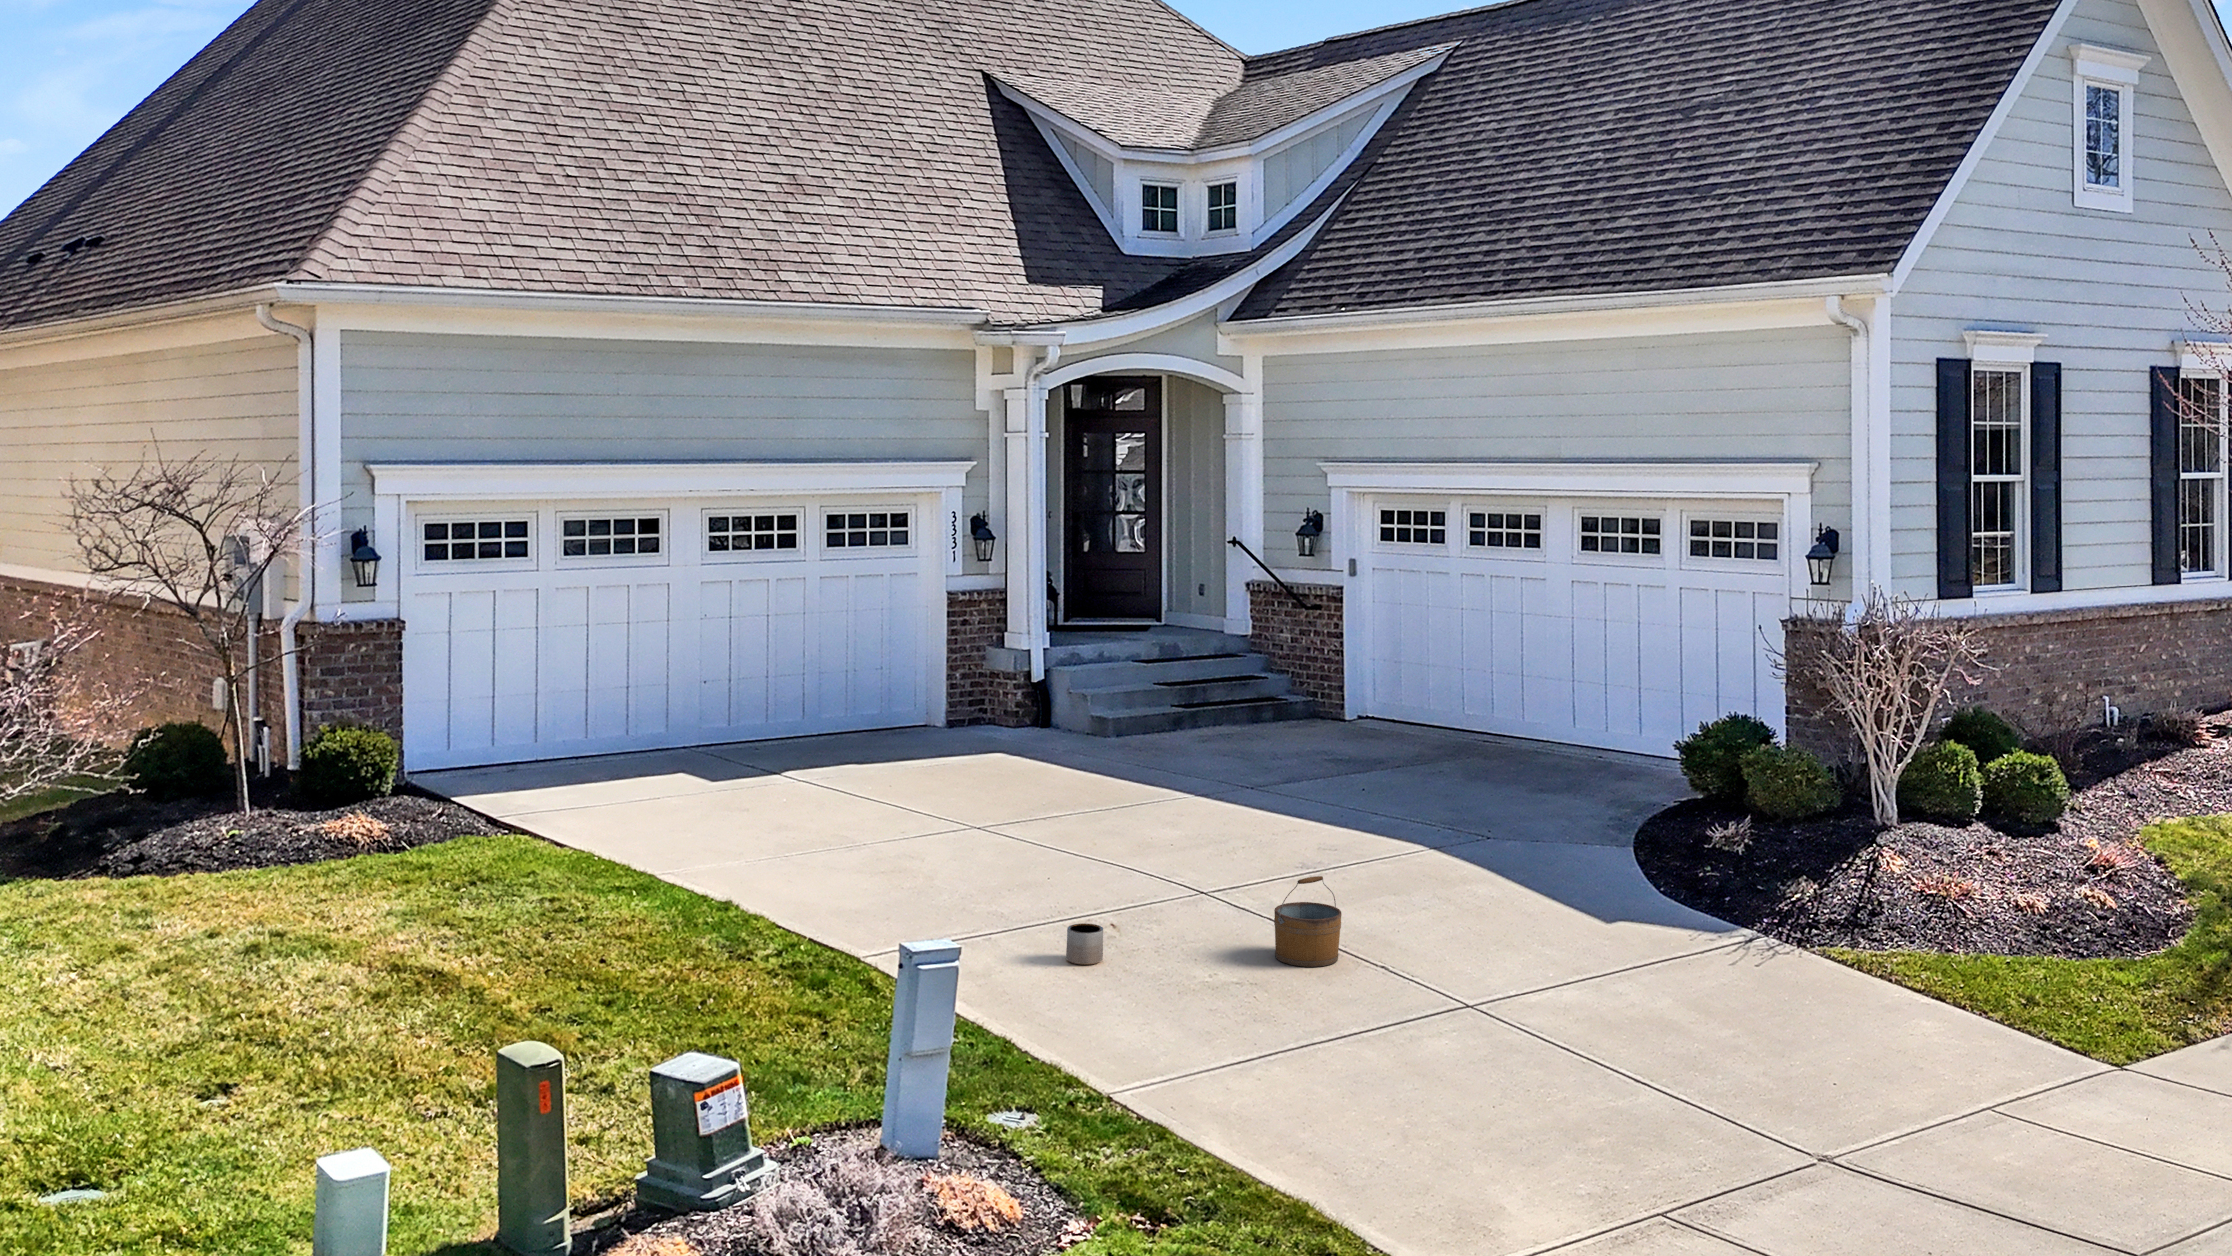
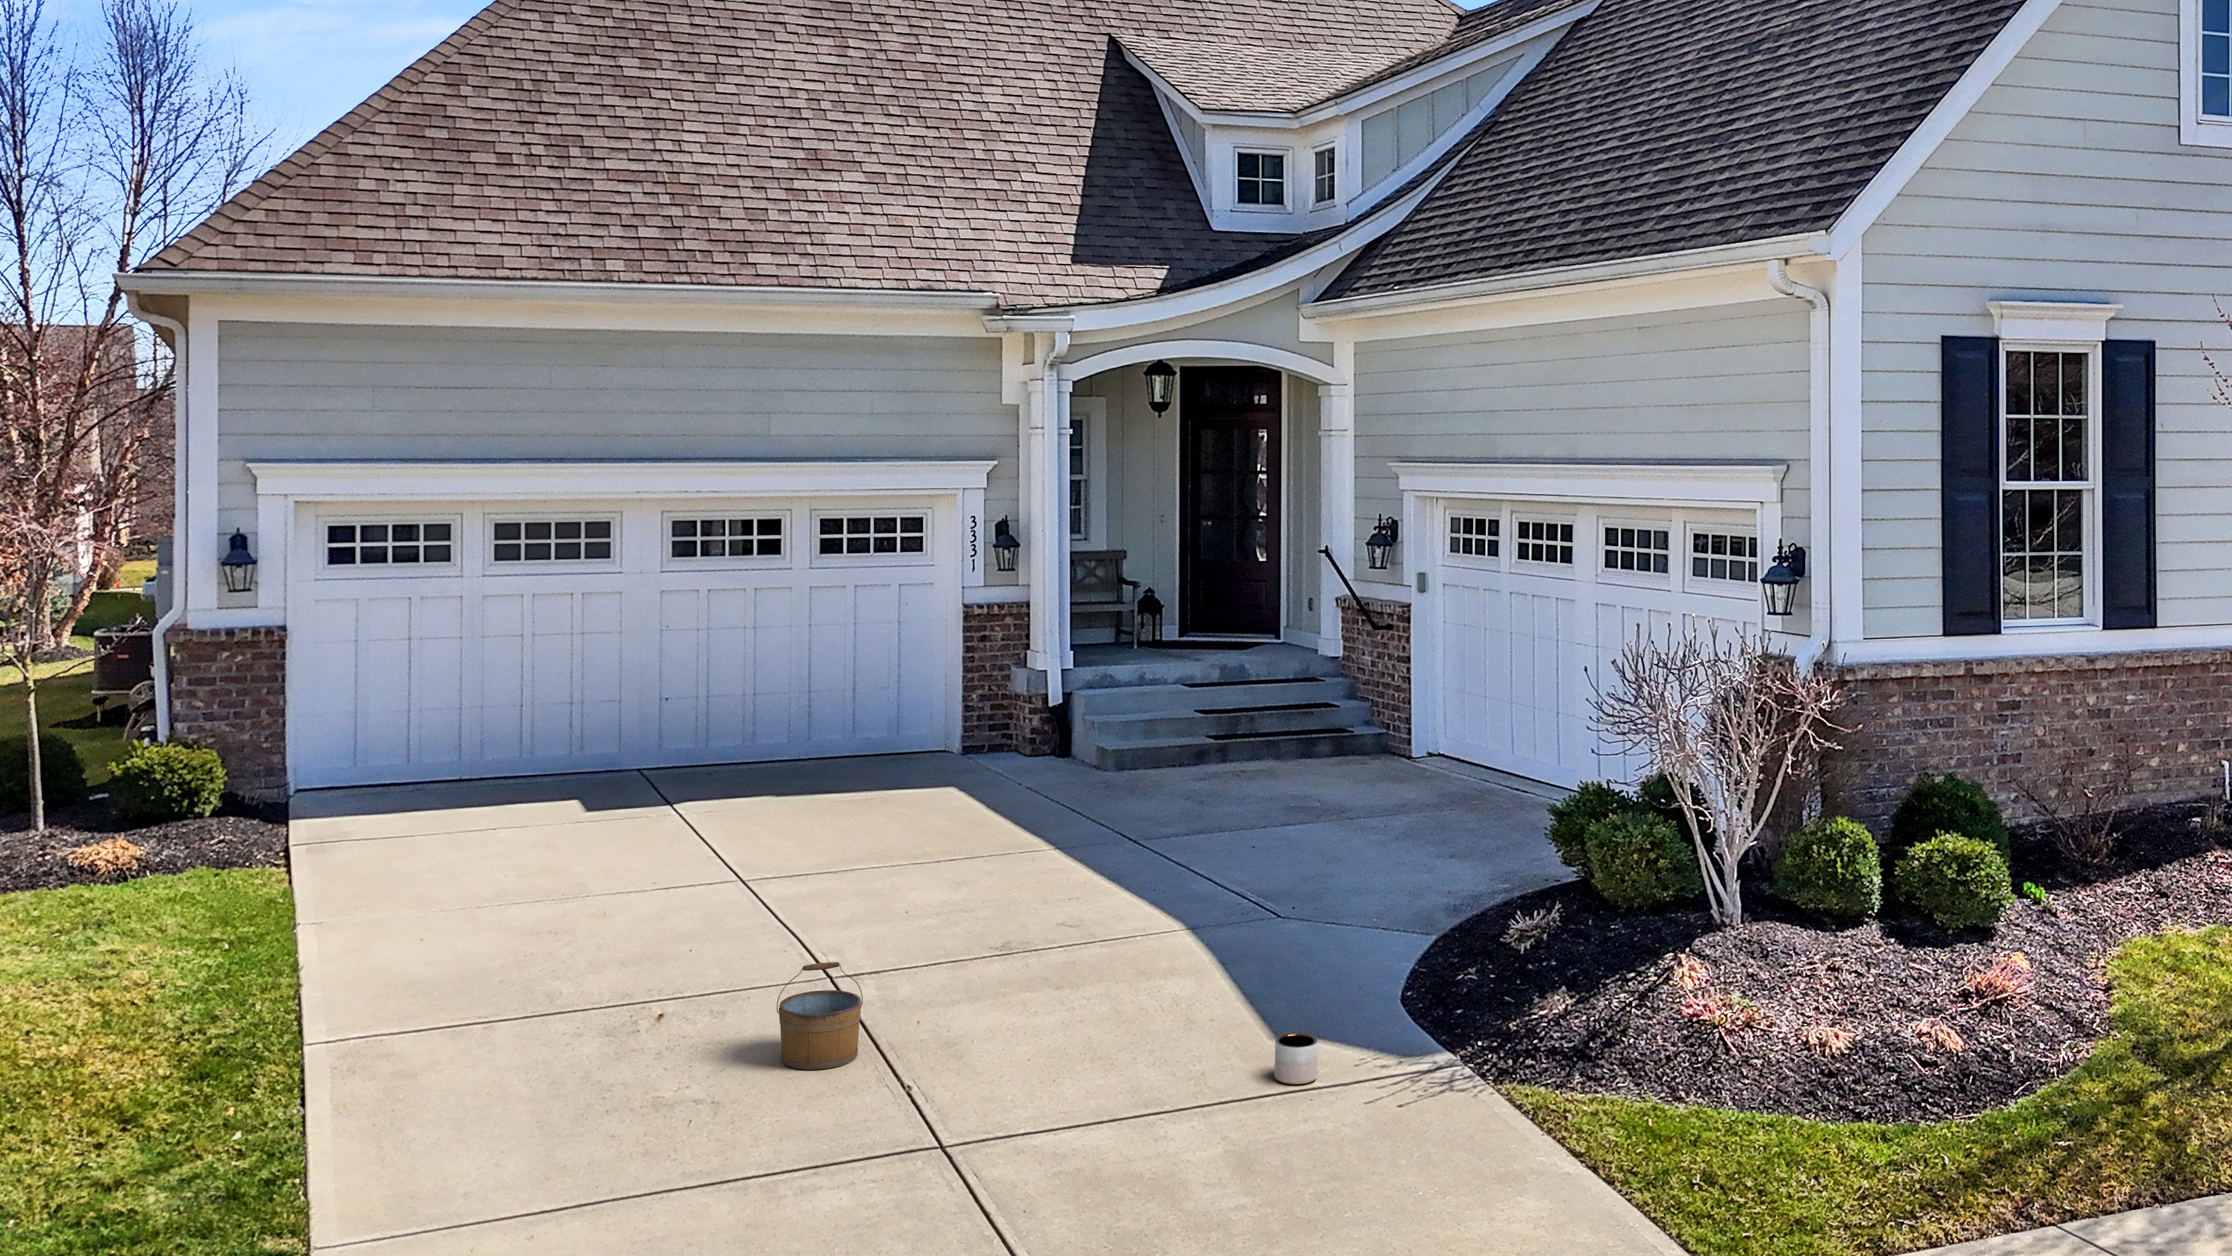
planter: present [1066,923,1103,965] -> present [1274,1033,1318,1085]

